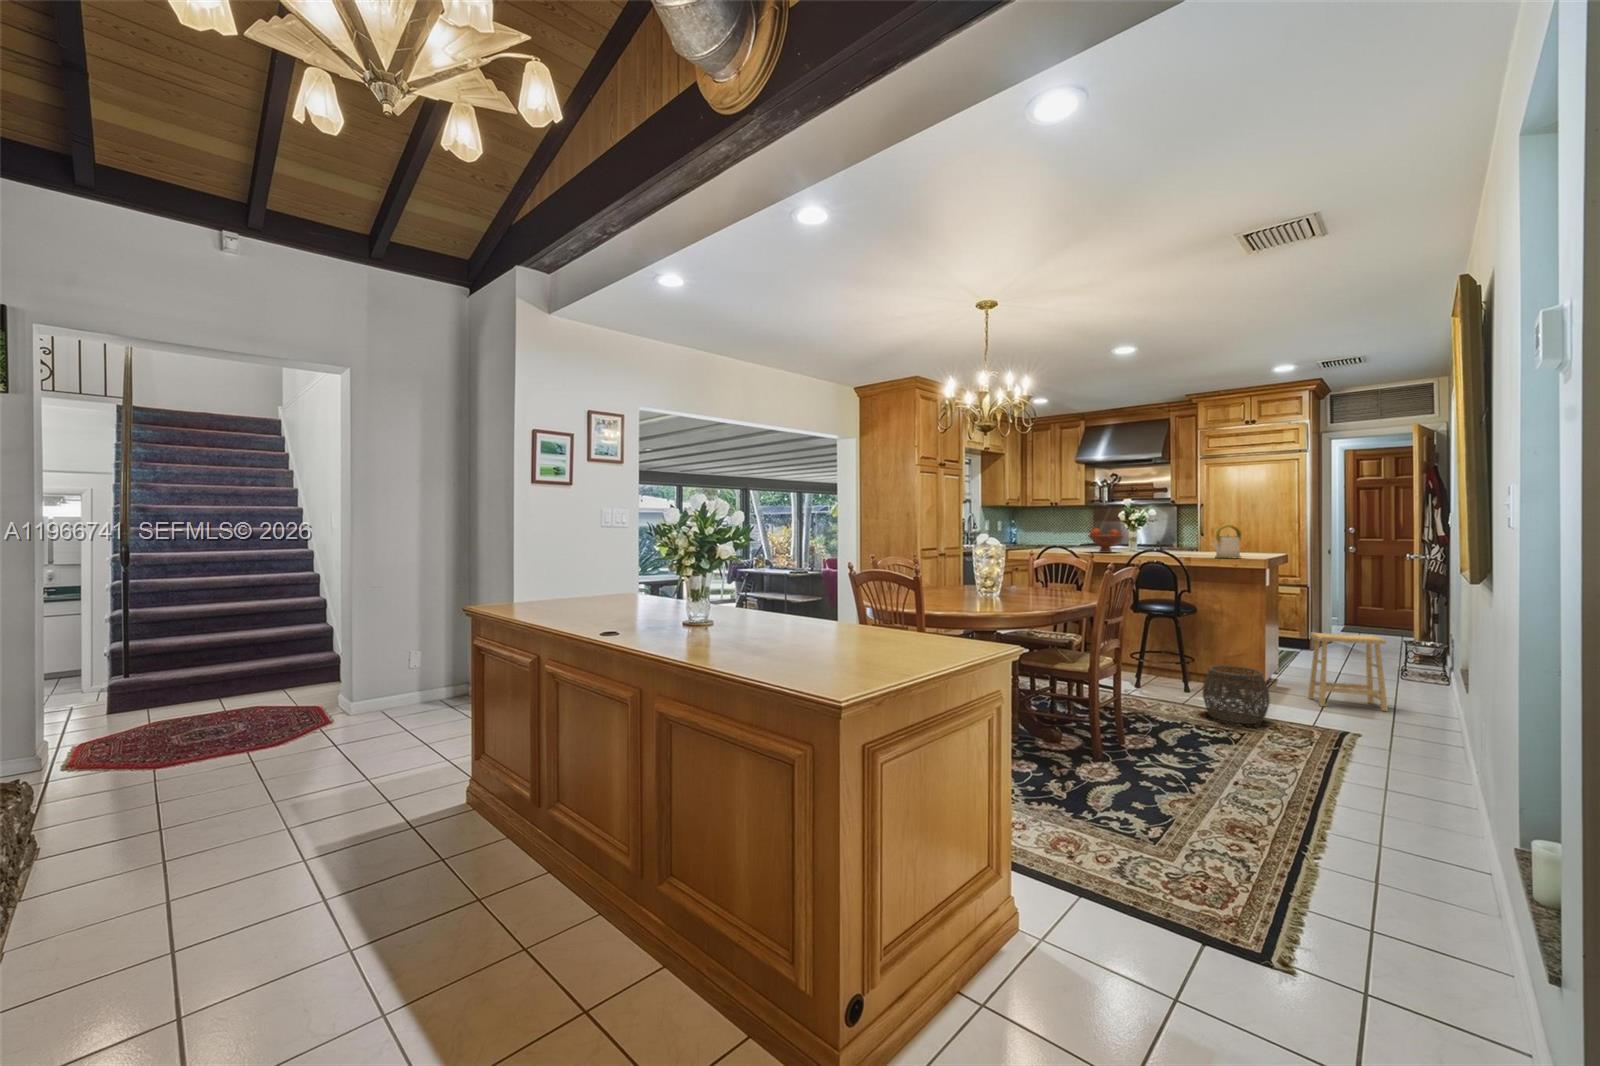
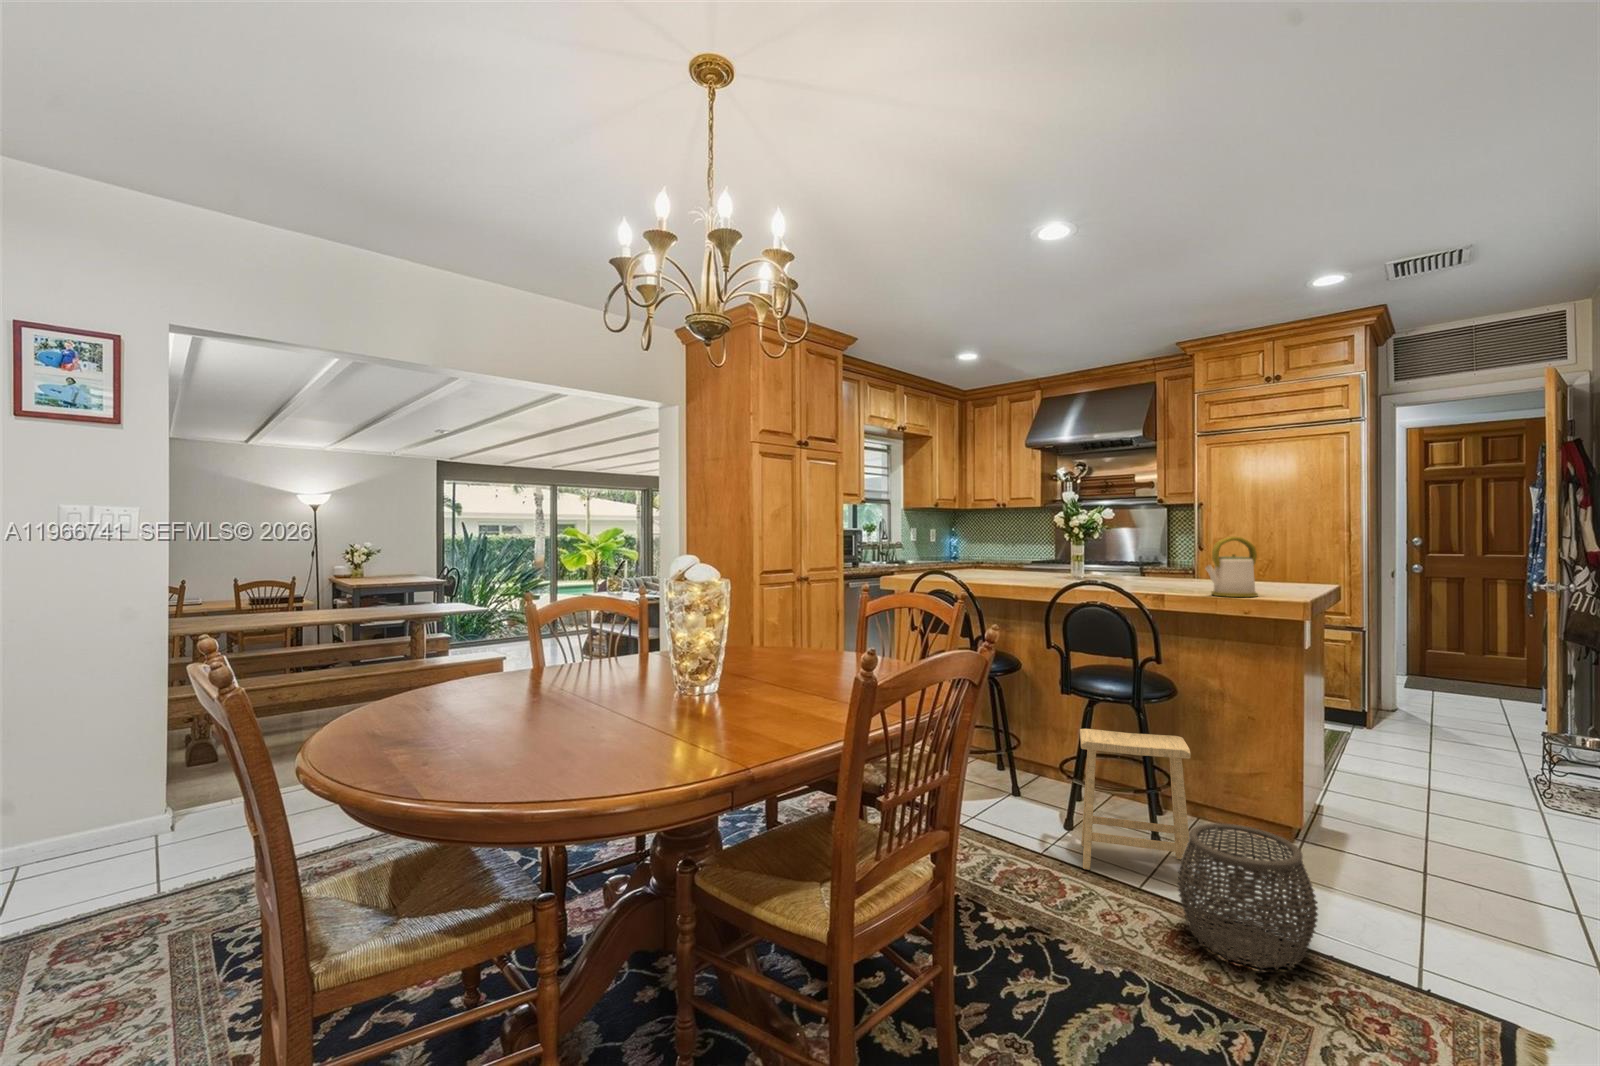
fruit bowl: present [1088,528,1123,553] -> none [1014,541,1071,581]
footstool: present [1308,633,1388,711] -> present [1080,729,1193,876]

